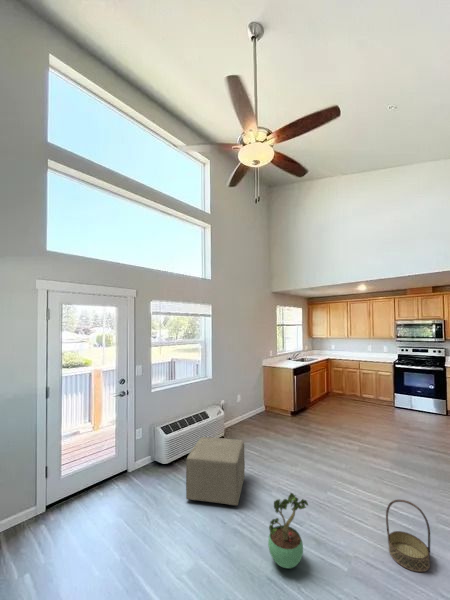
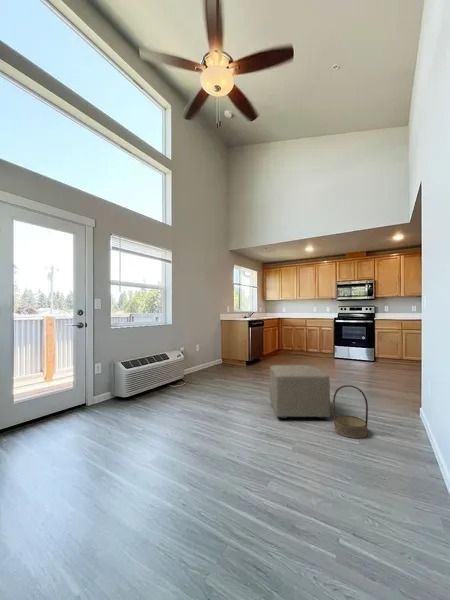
ottoman: present [186,437,245,506] -> present [270,365,330,419]
potted plant: present [268,493,308,568] -> none [233,381,270,445]

